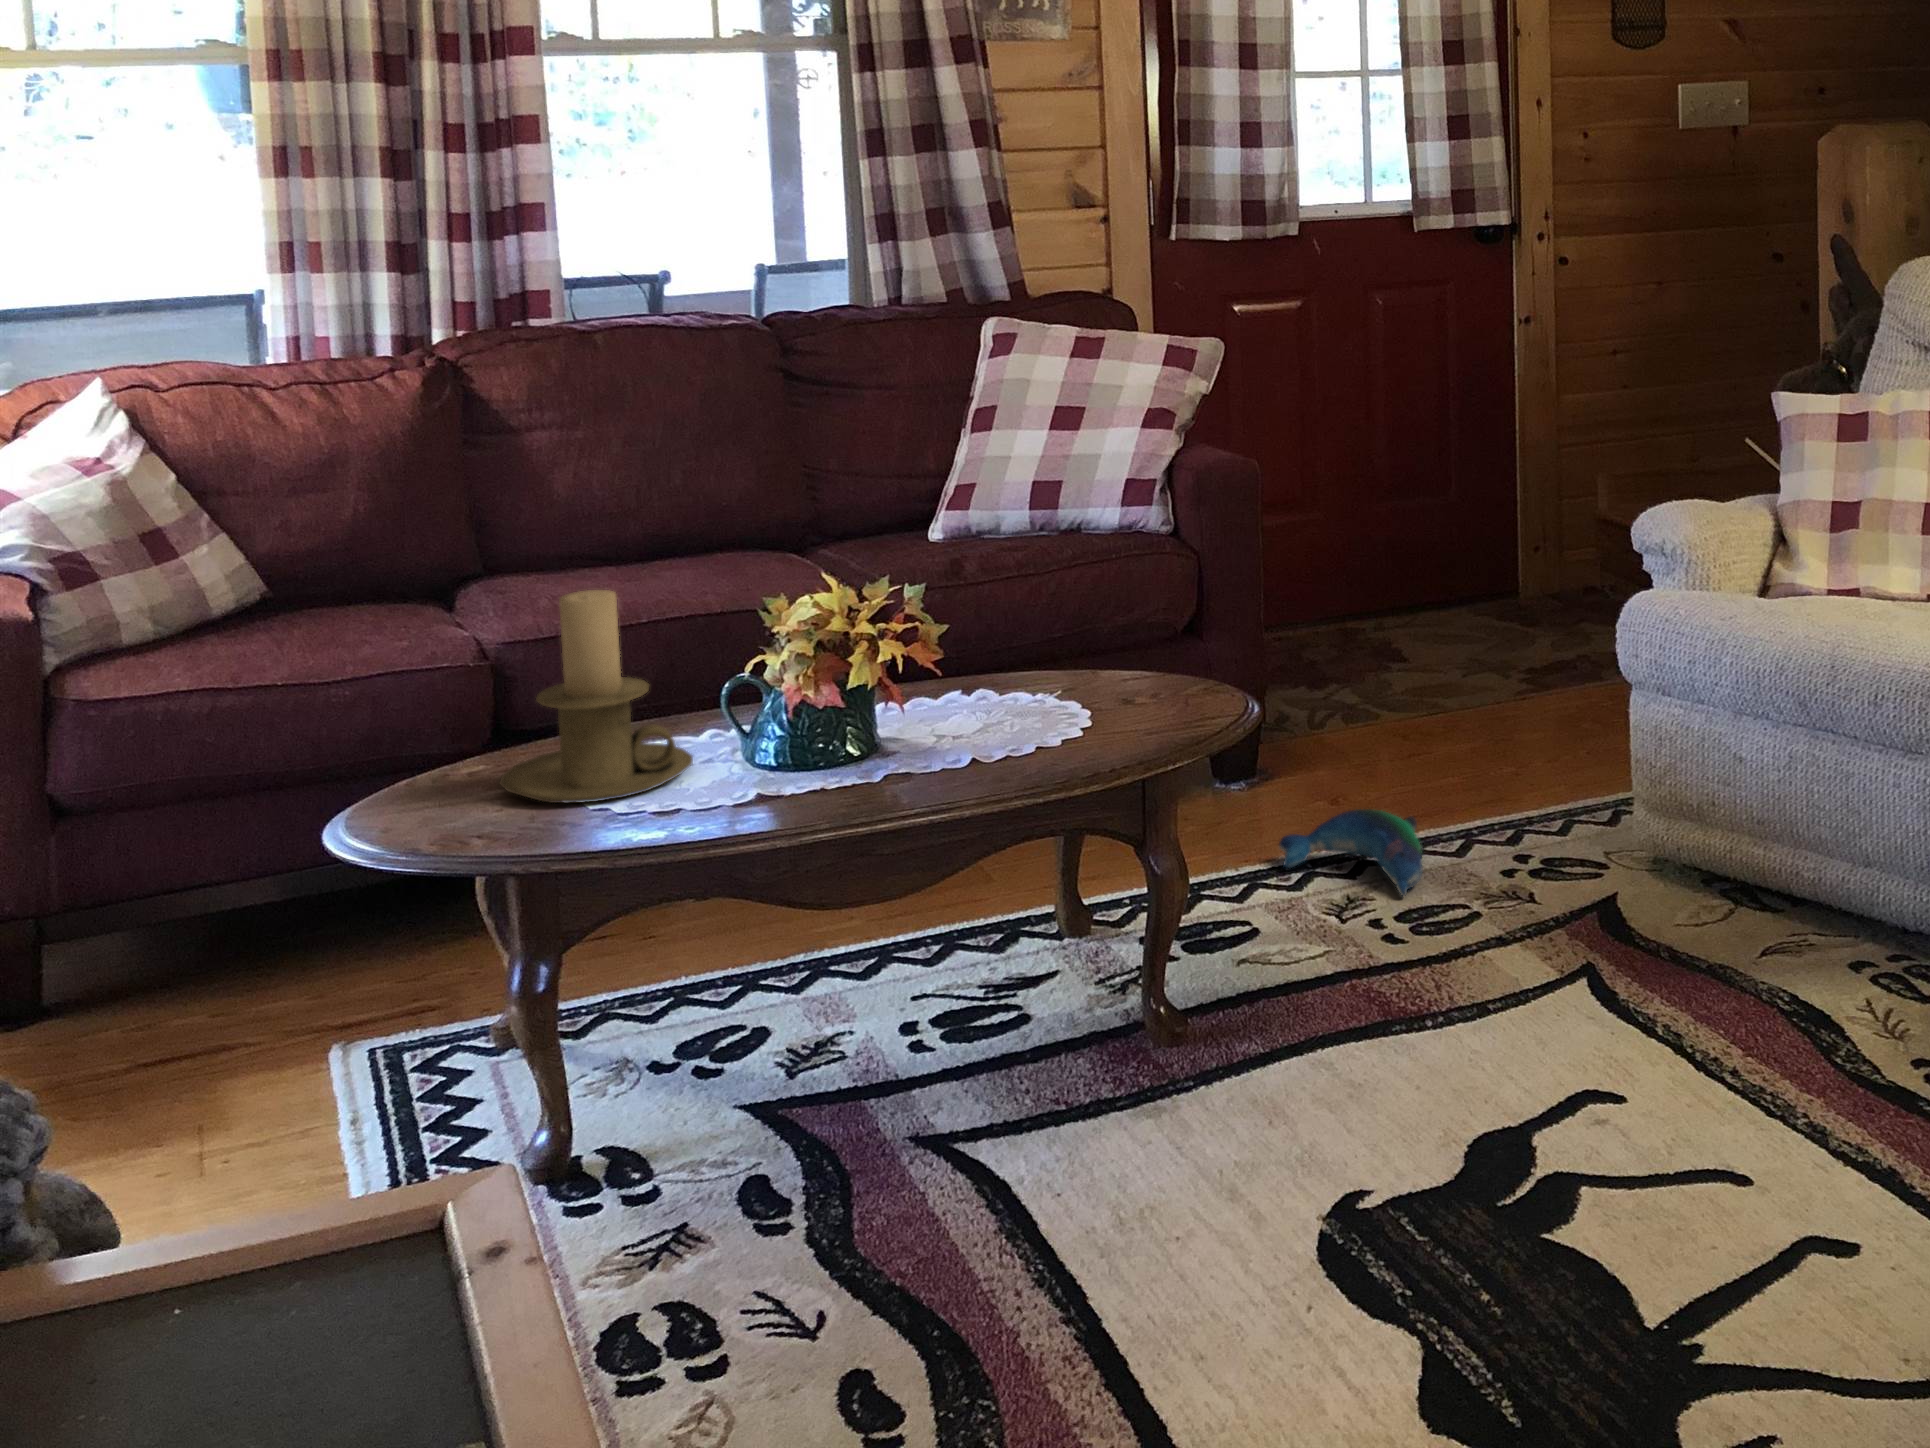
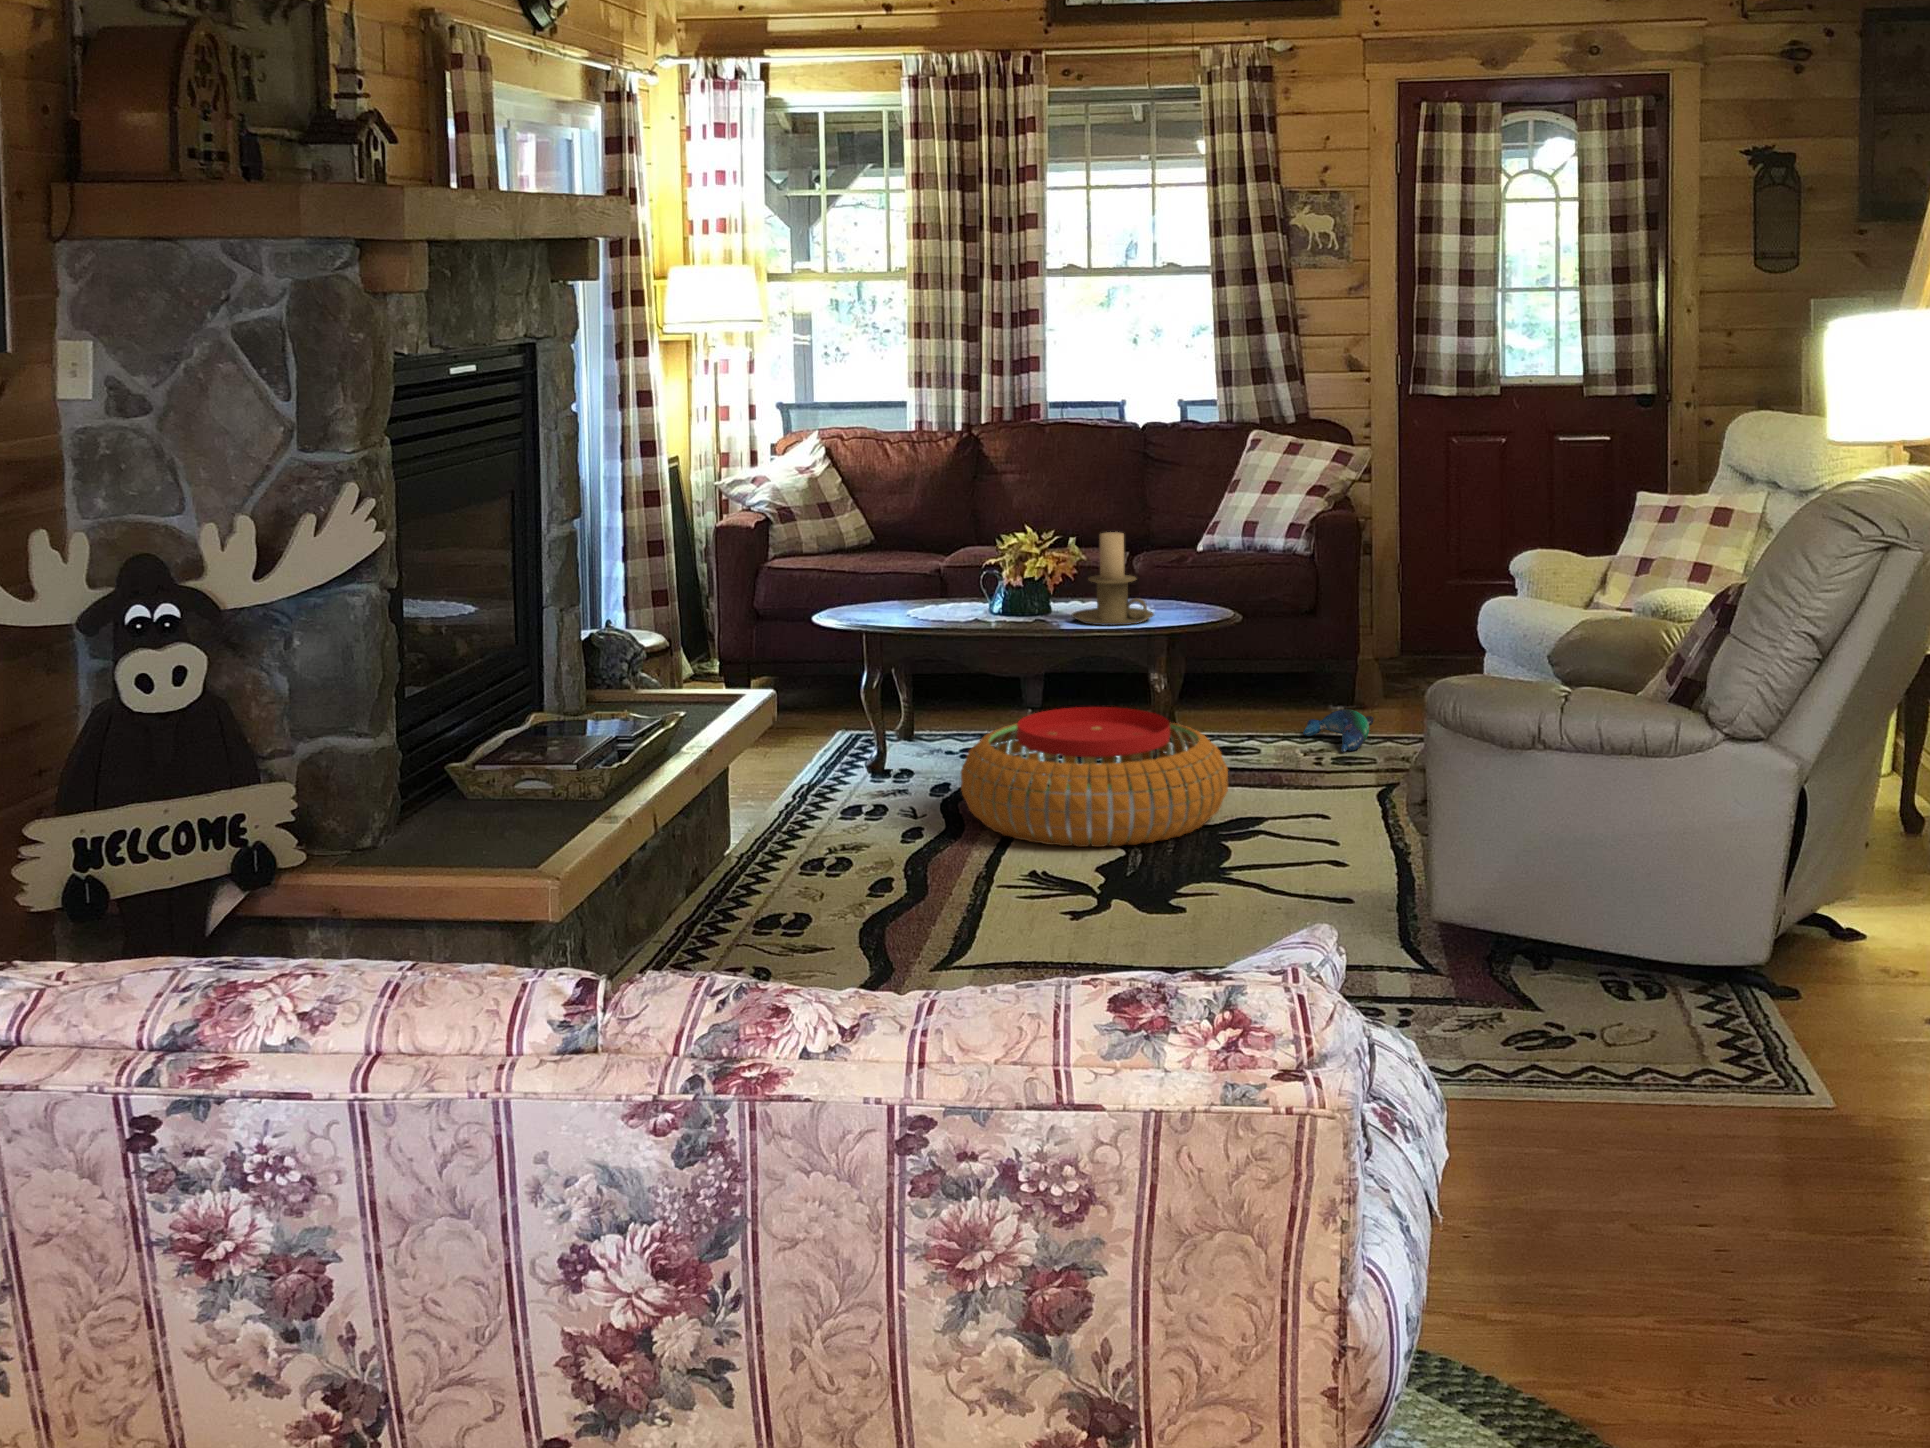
candle holder: present [500,590,693,803] -> present [1072,532,1154,625]
pouf: none [880,937,1484,1339] -> present [961,707,1228,847]

